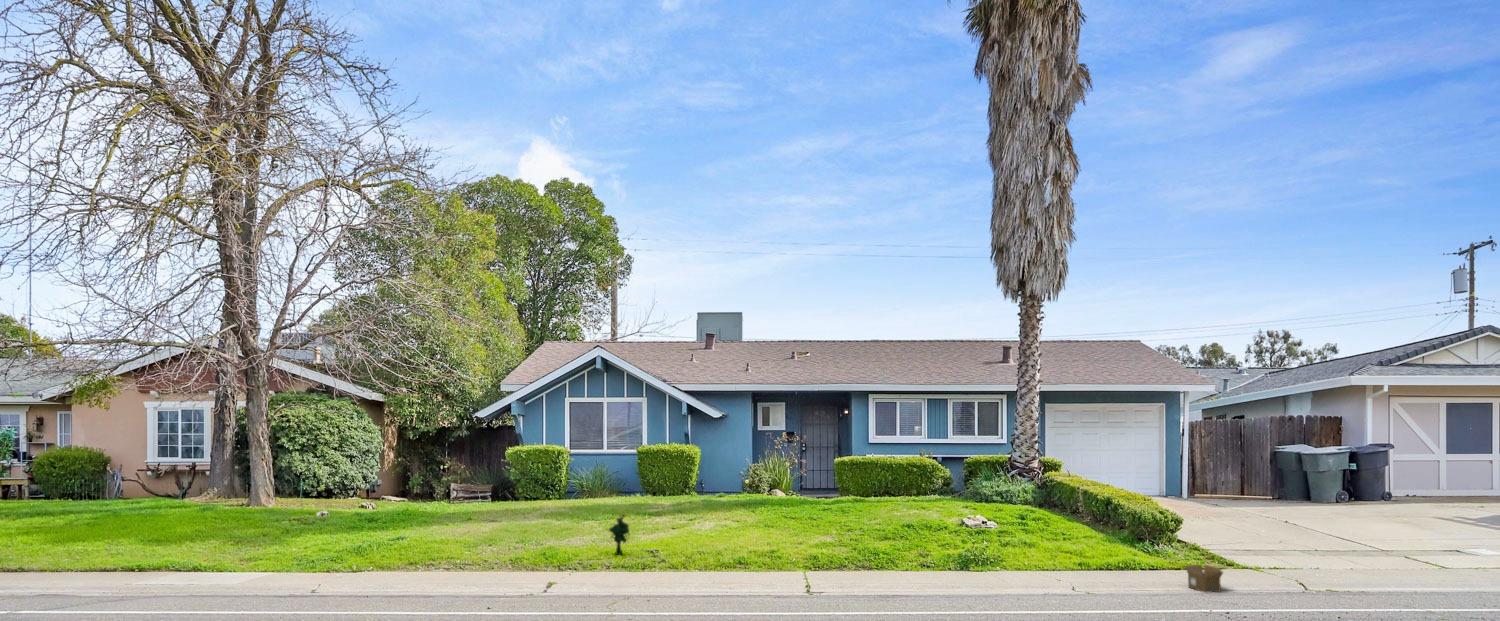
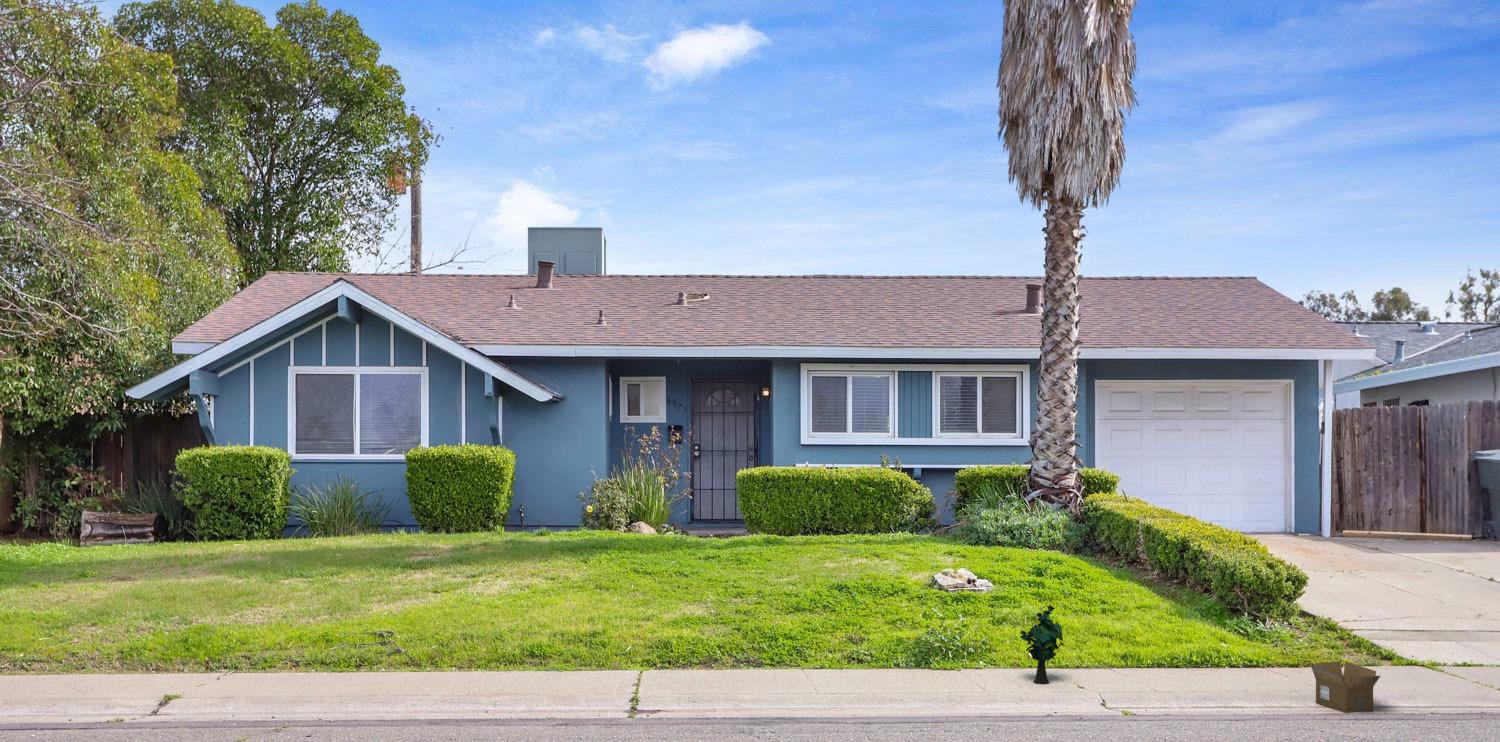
decorative plant: present [609,515,629,555] -> present [1020,605,1065,684]

